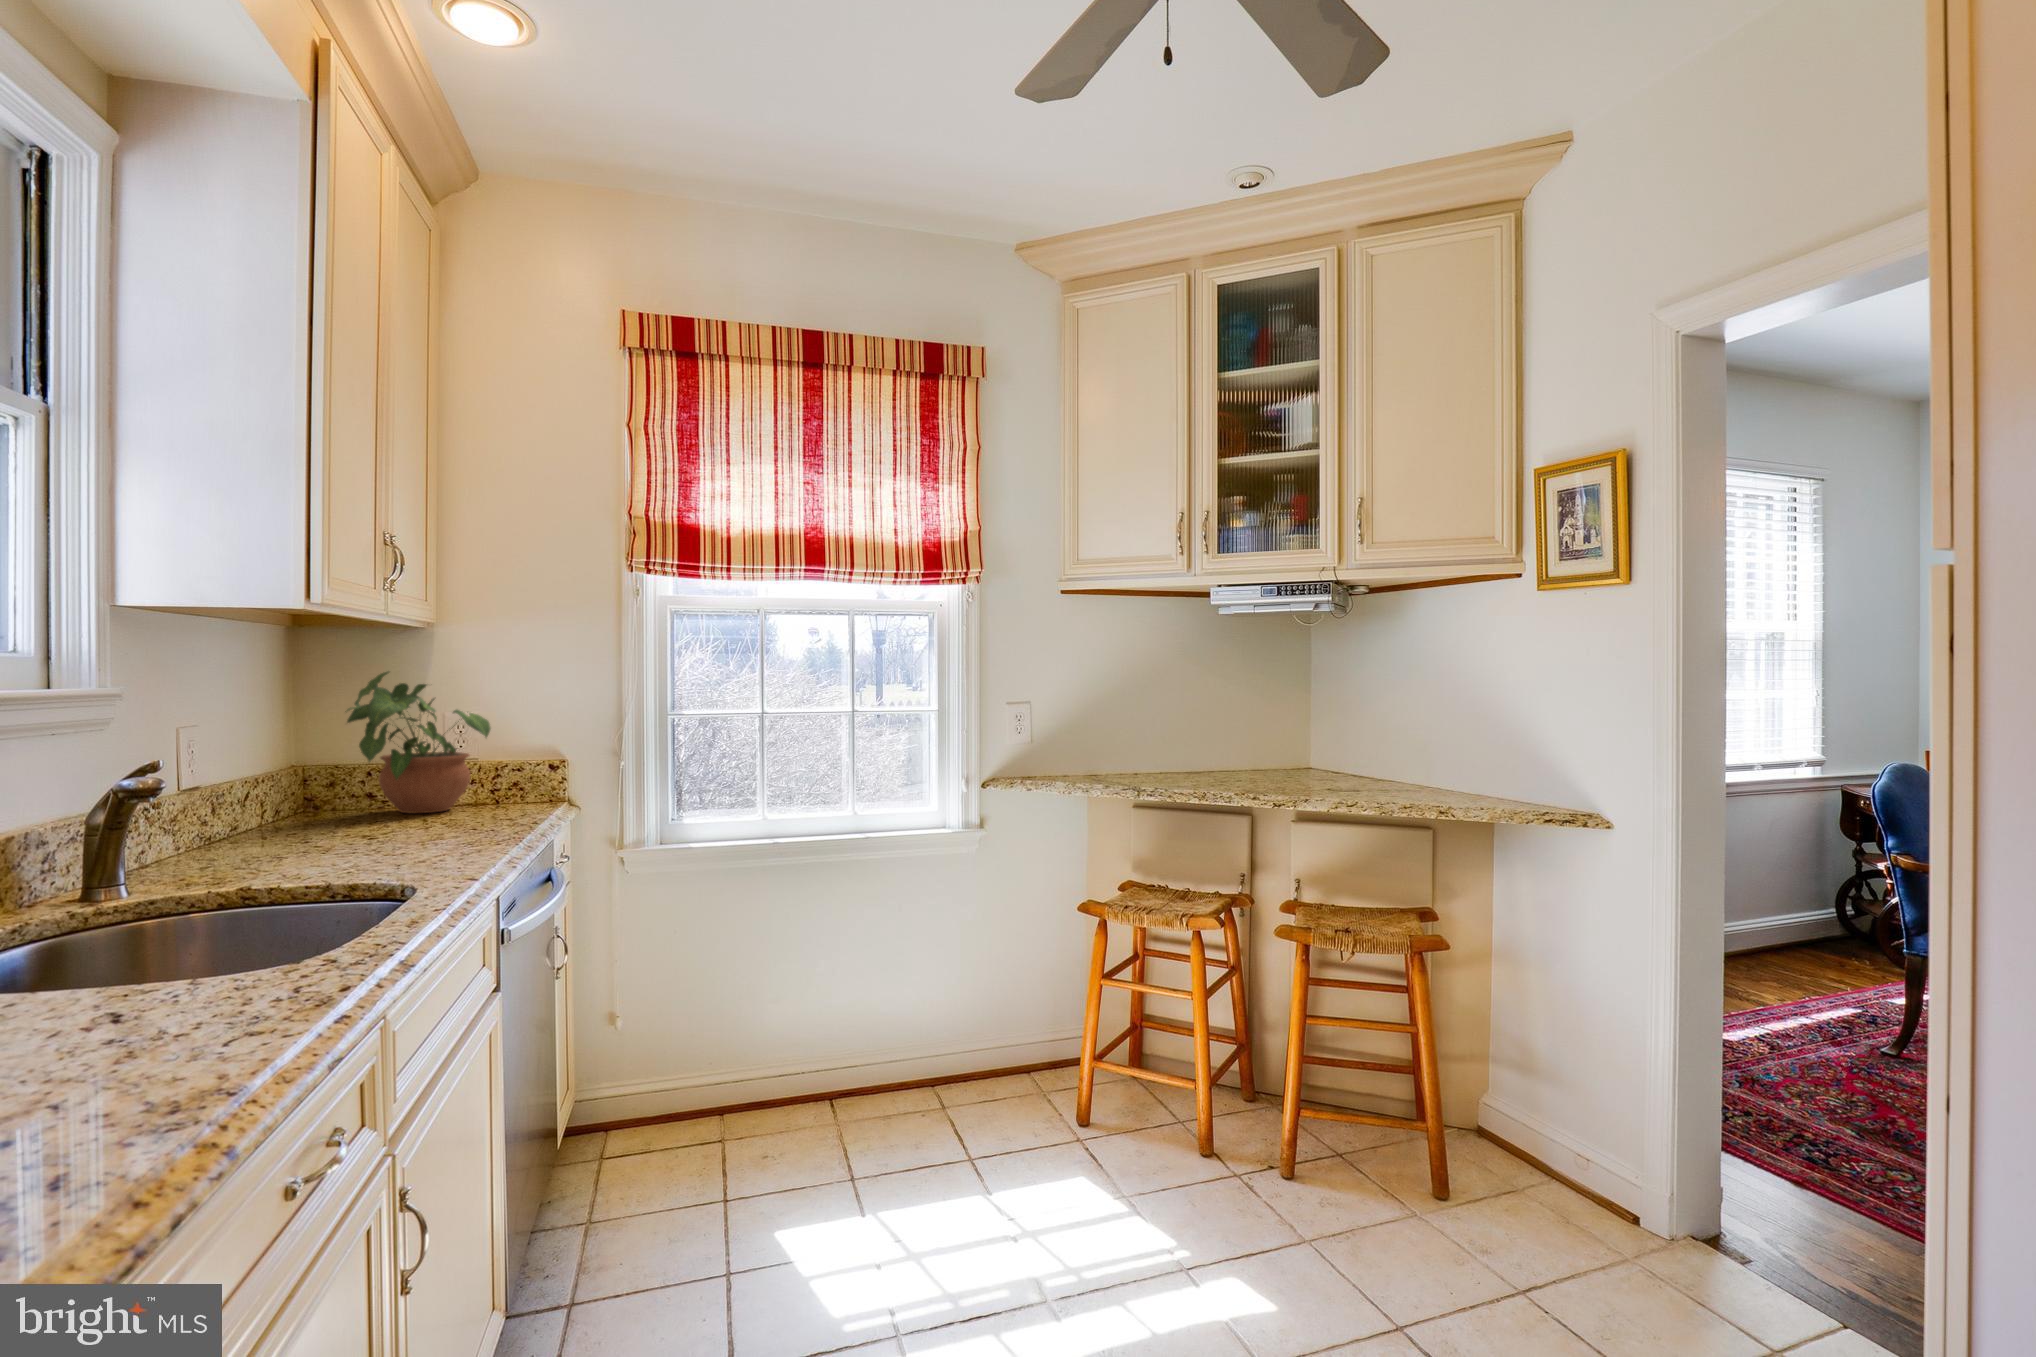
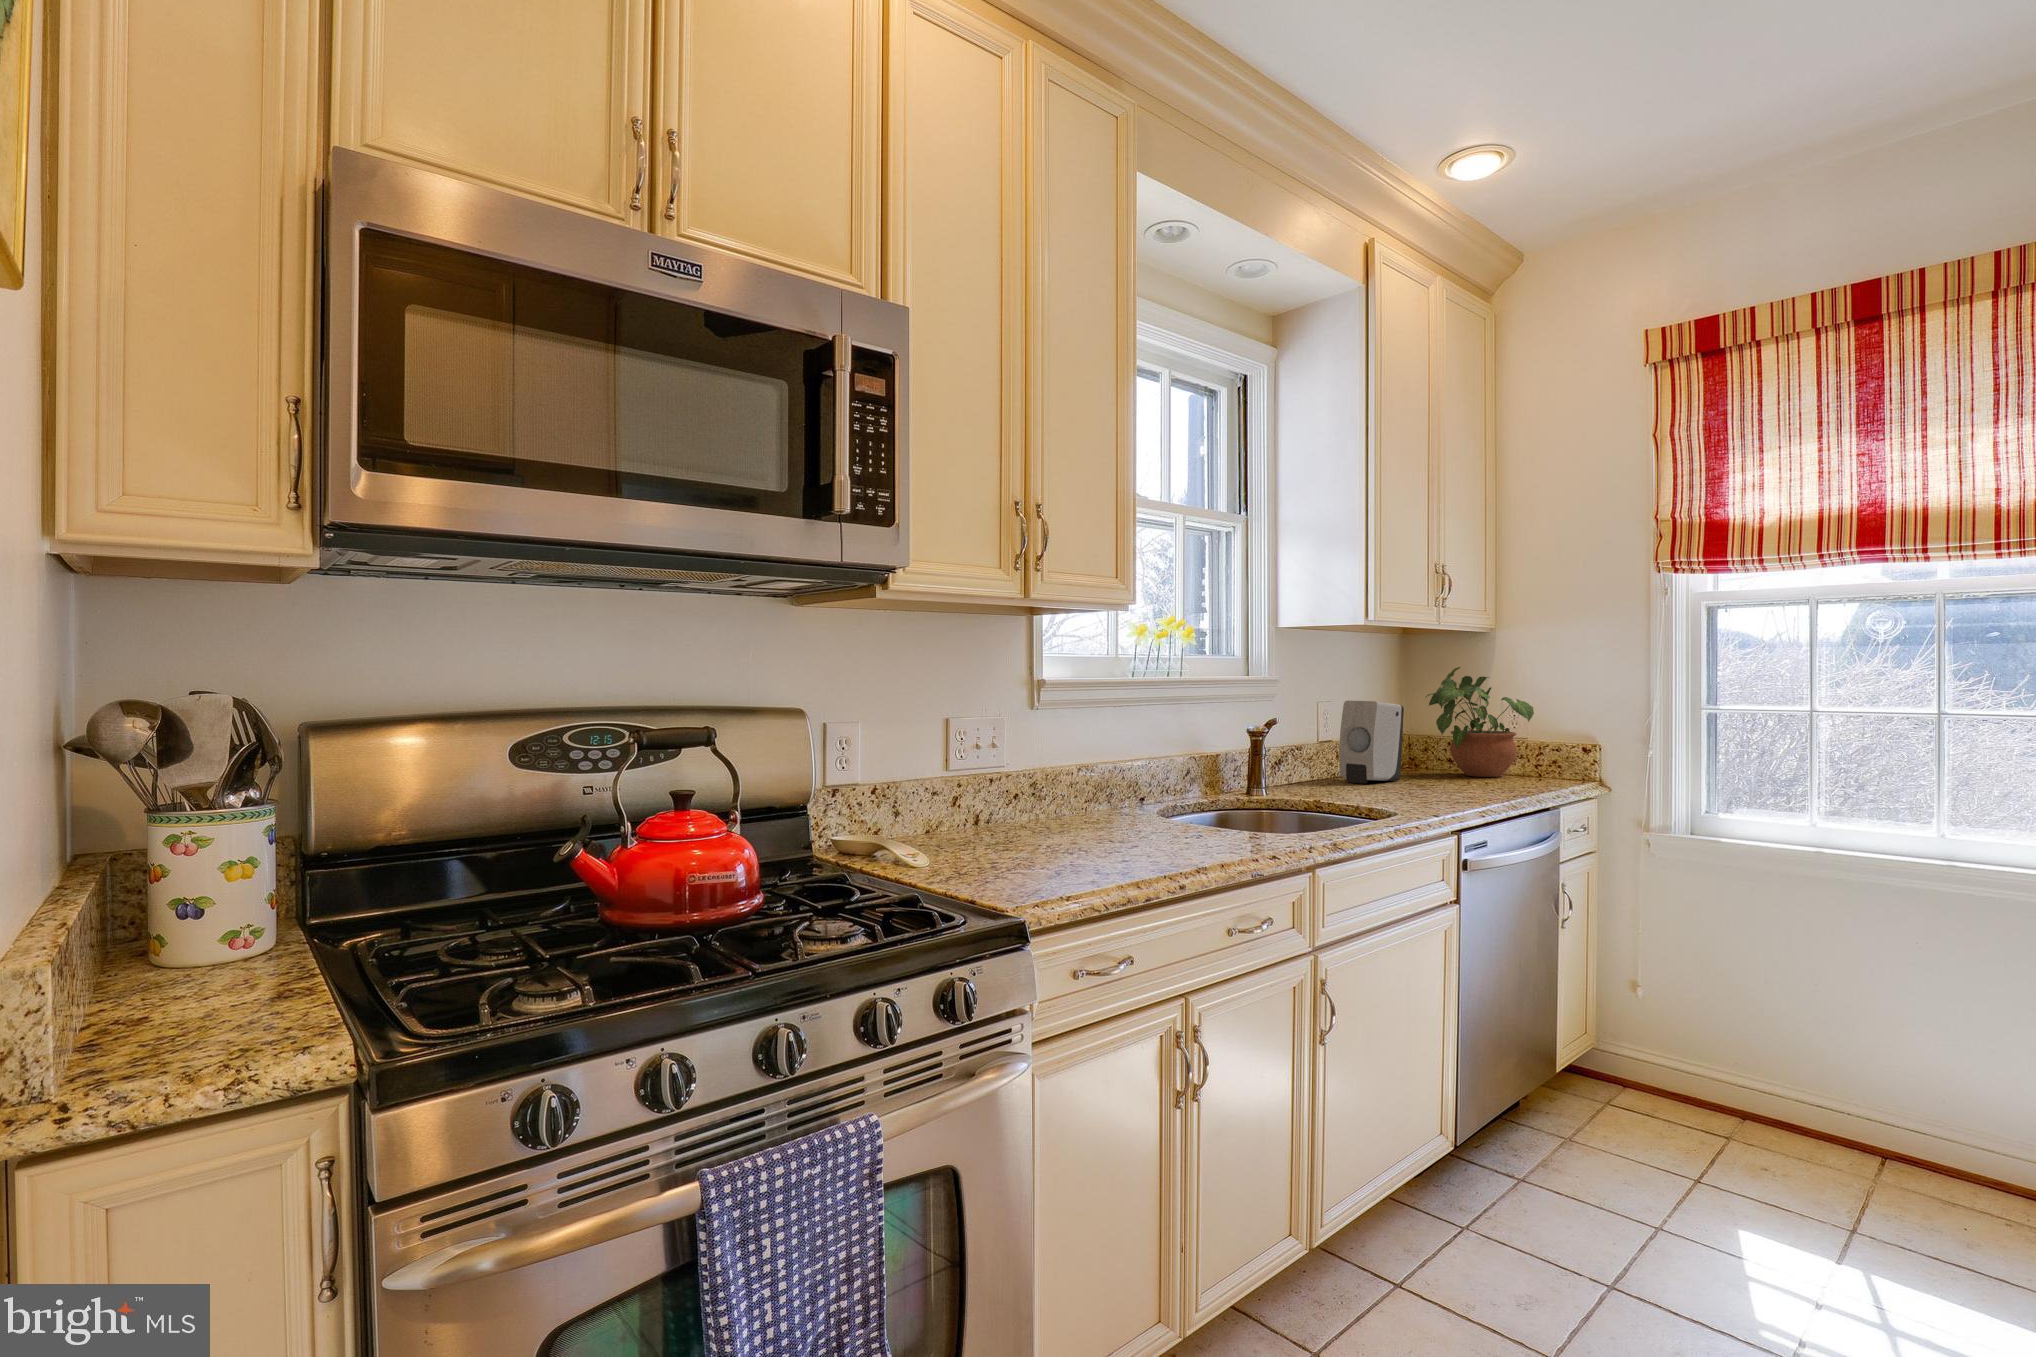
soap dispenser: none [221,722,326,848] -> present [1340,701,1404,784]

